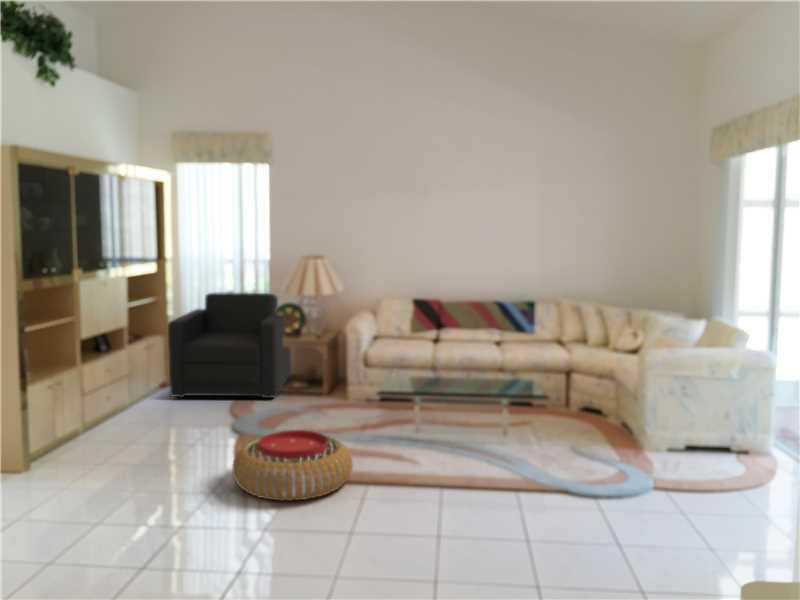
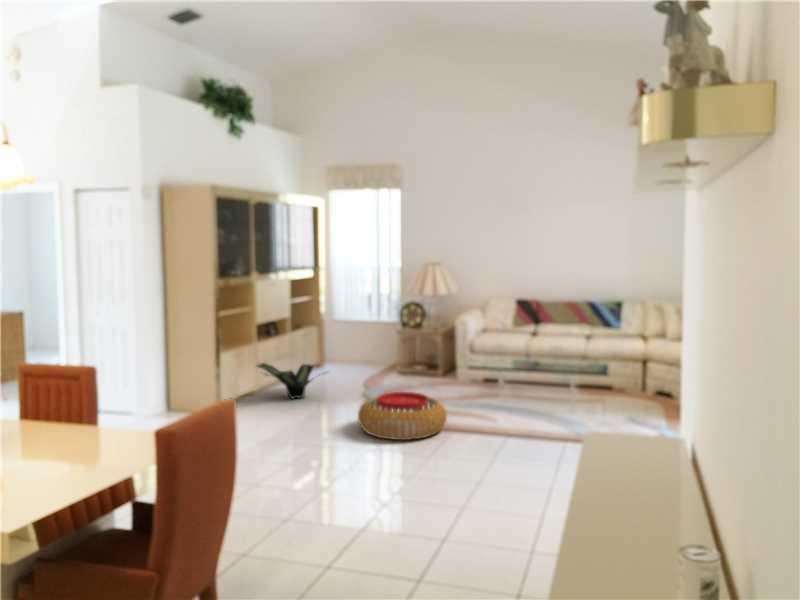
armchair: present [168,292,291,399] -> none [319,294,416,377]
potted plant: none [80,390,188,440] -> present [258,363,314,399]

